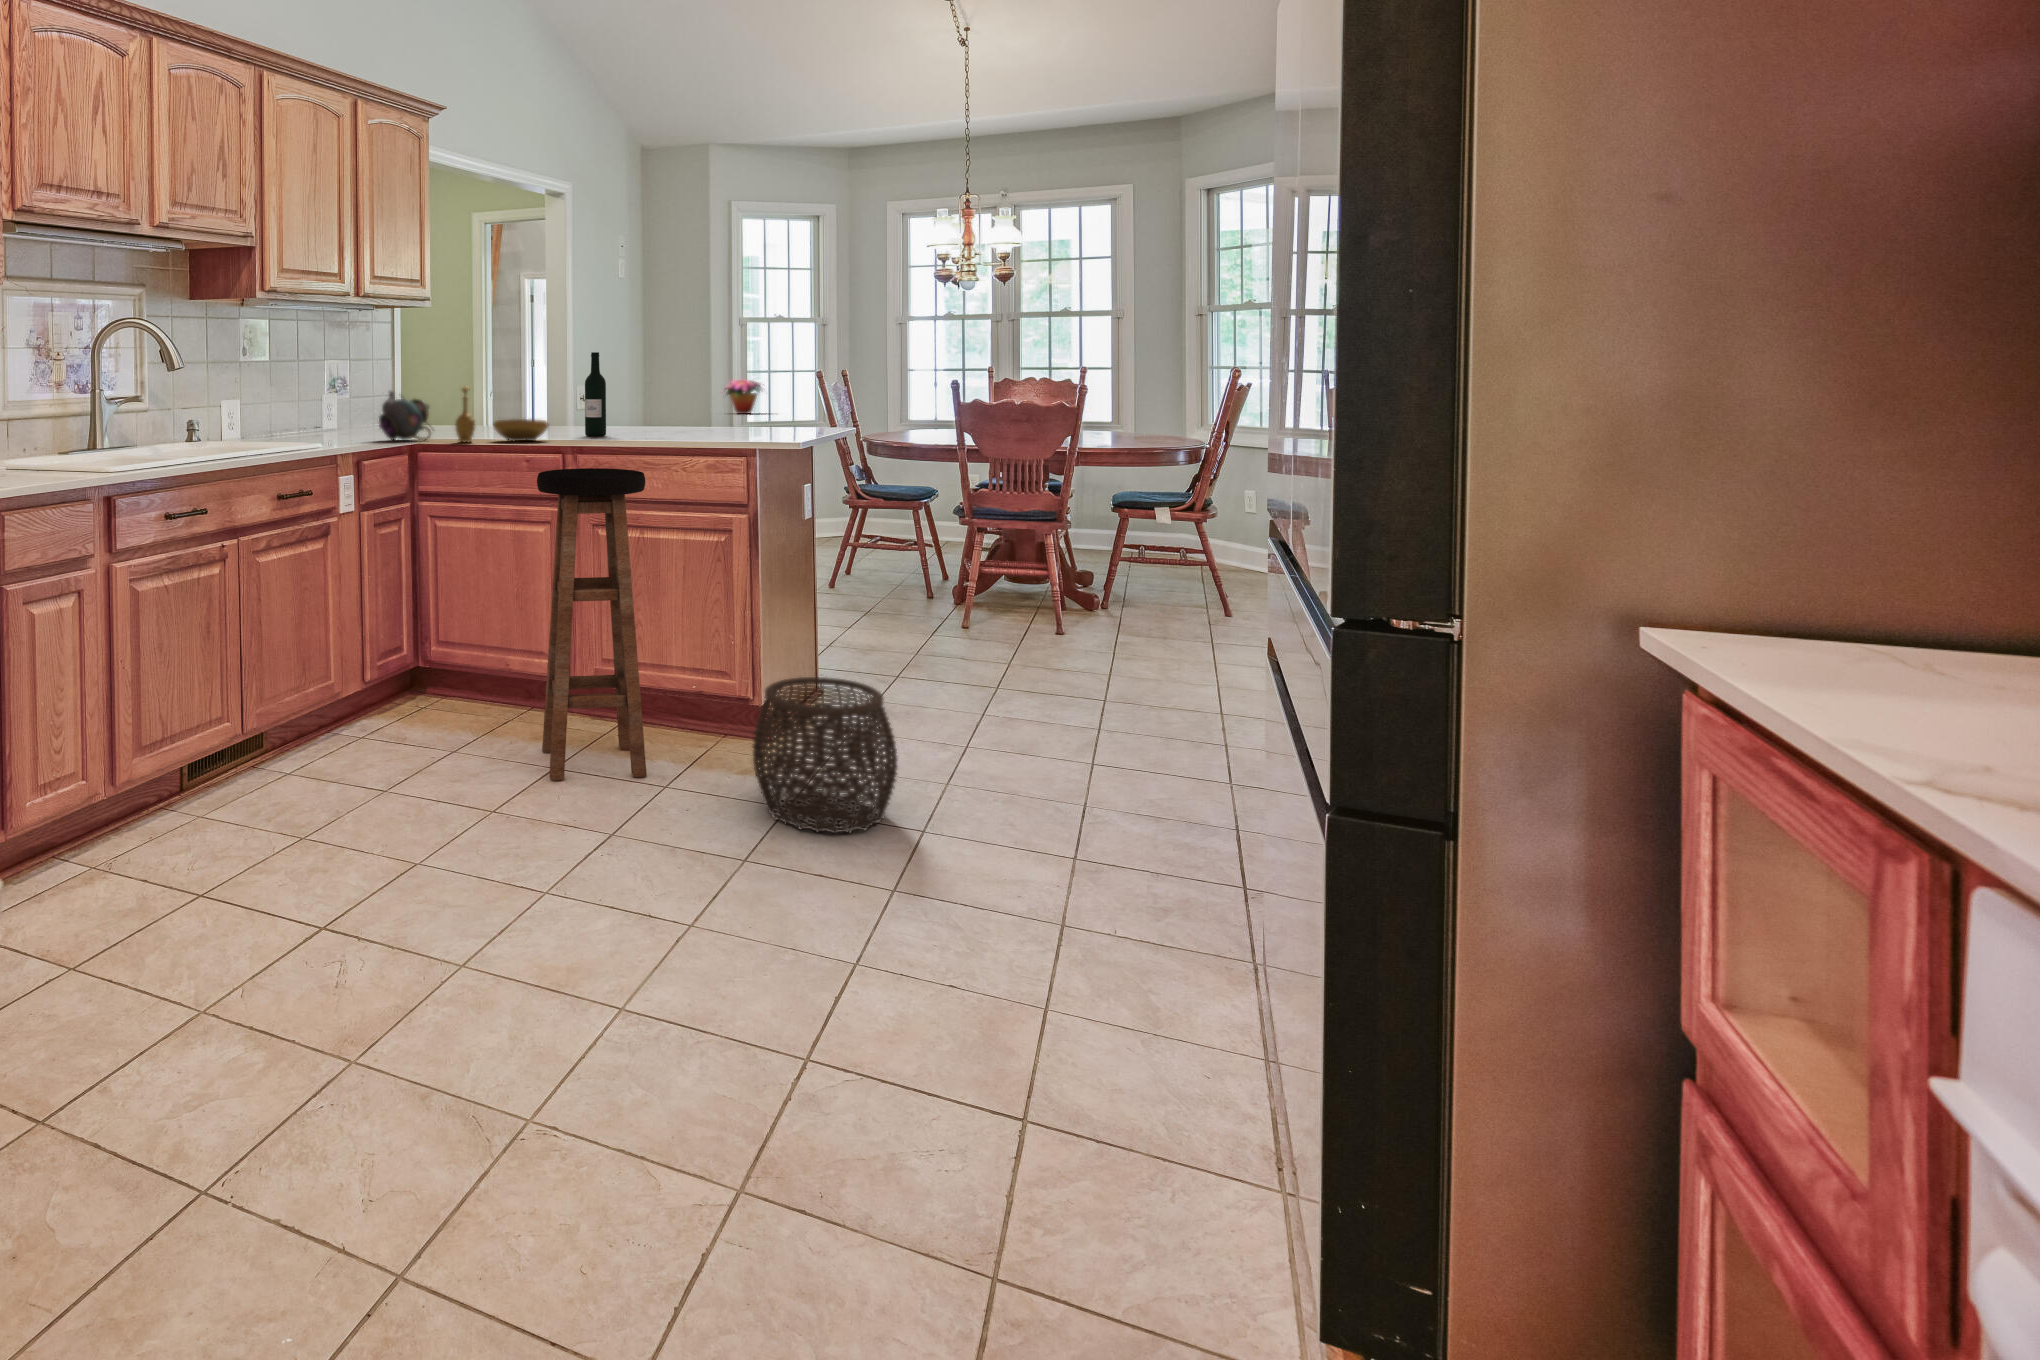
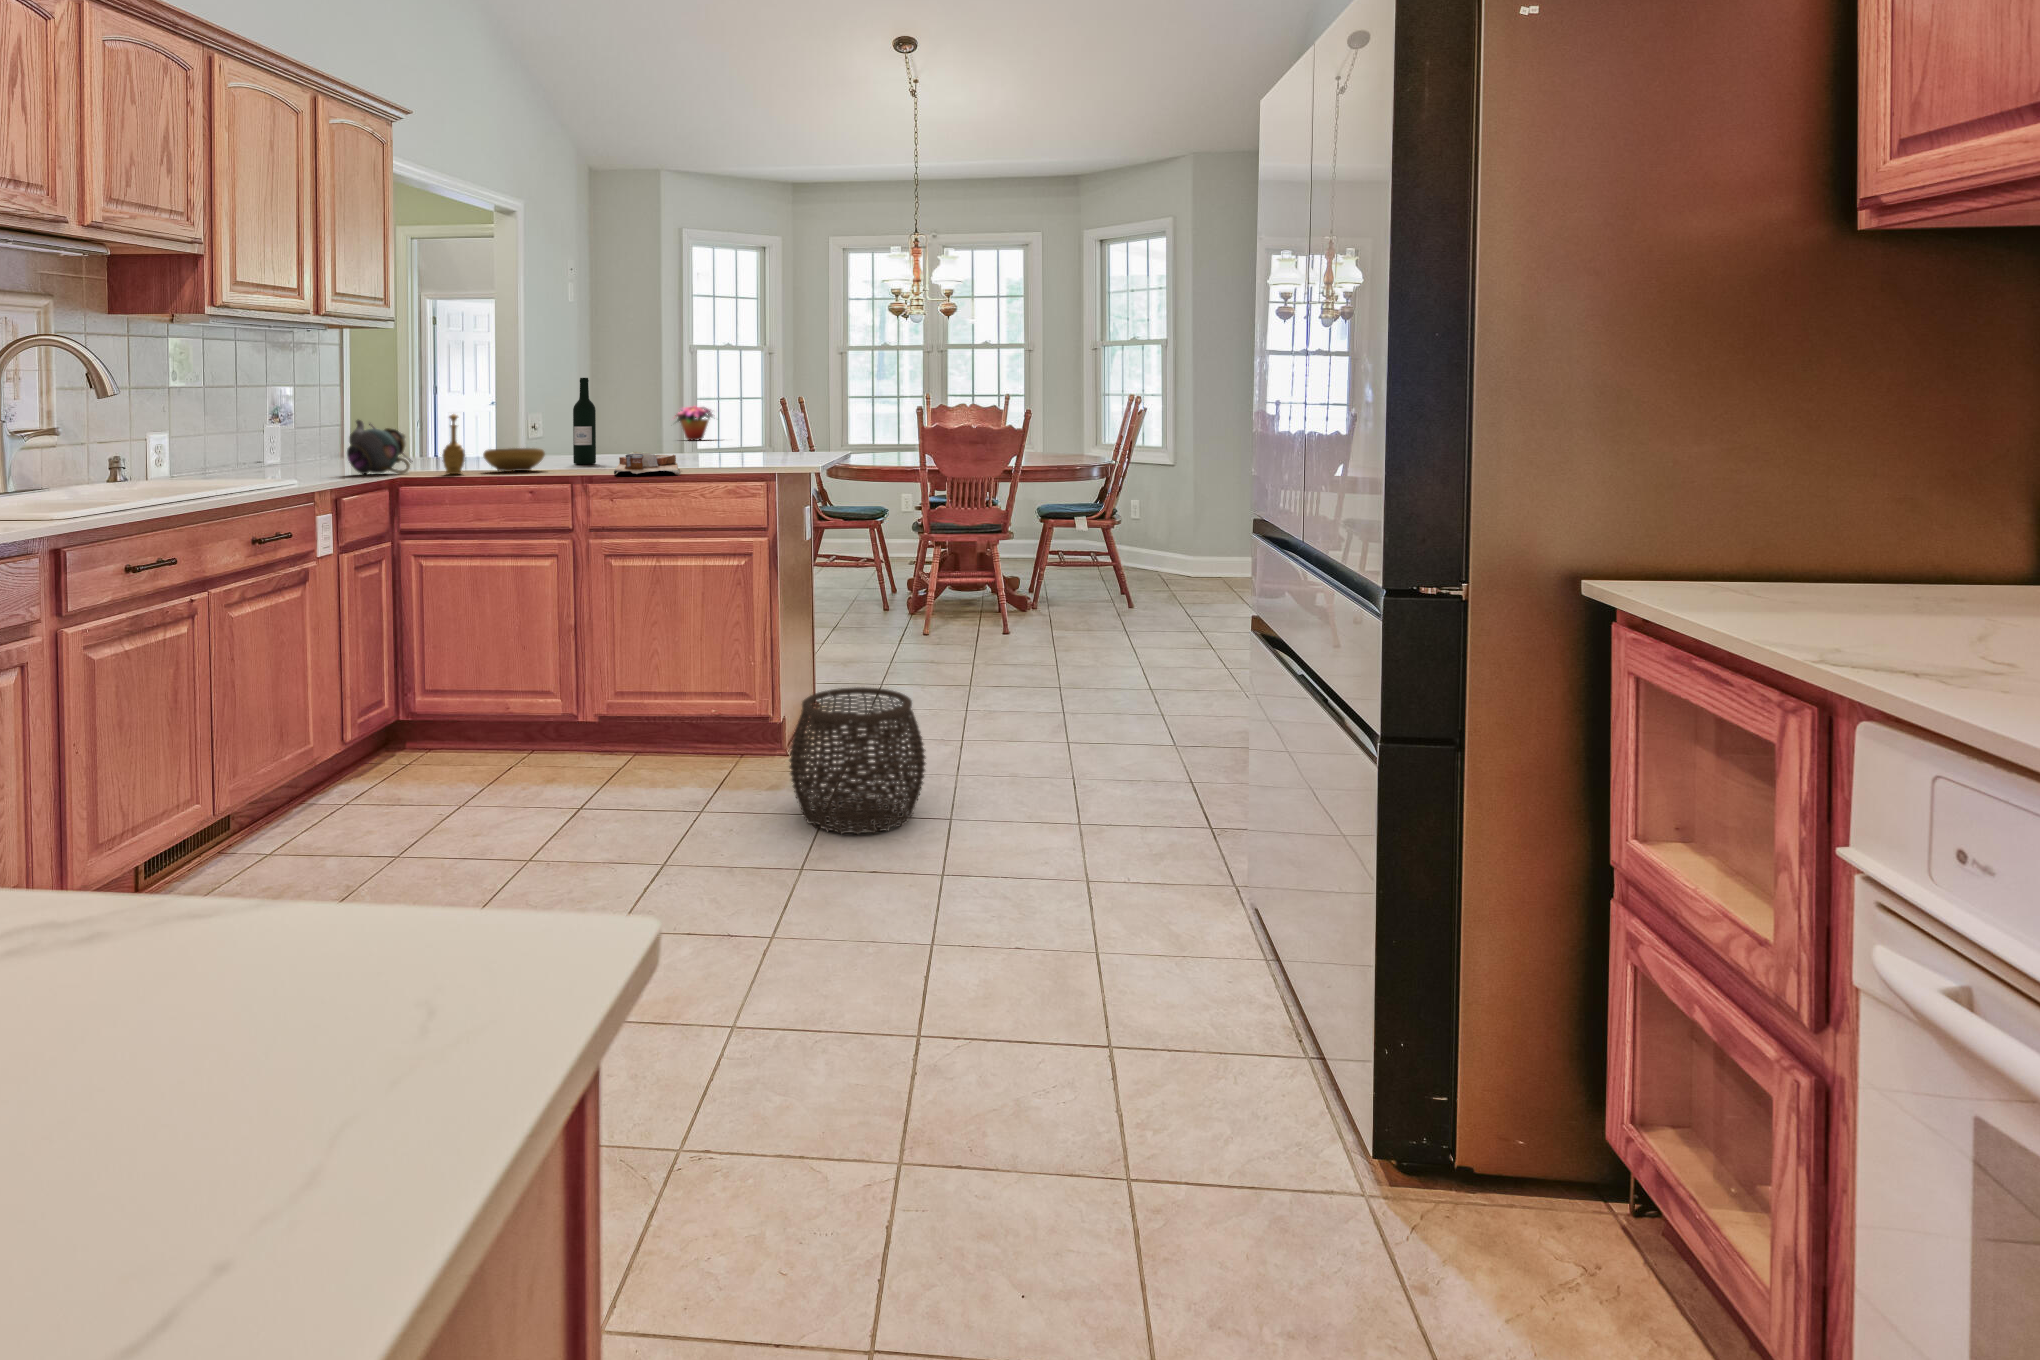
cutting board: none [597,425,671,450] -> present [614,452,680,476]
bar stool: present [537,468,647,781] -> none [557,496,677,822]

